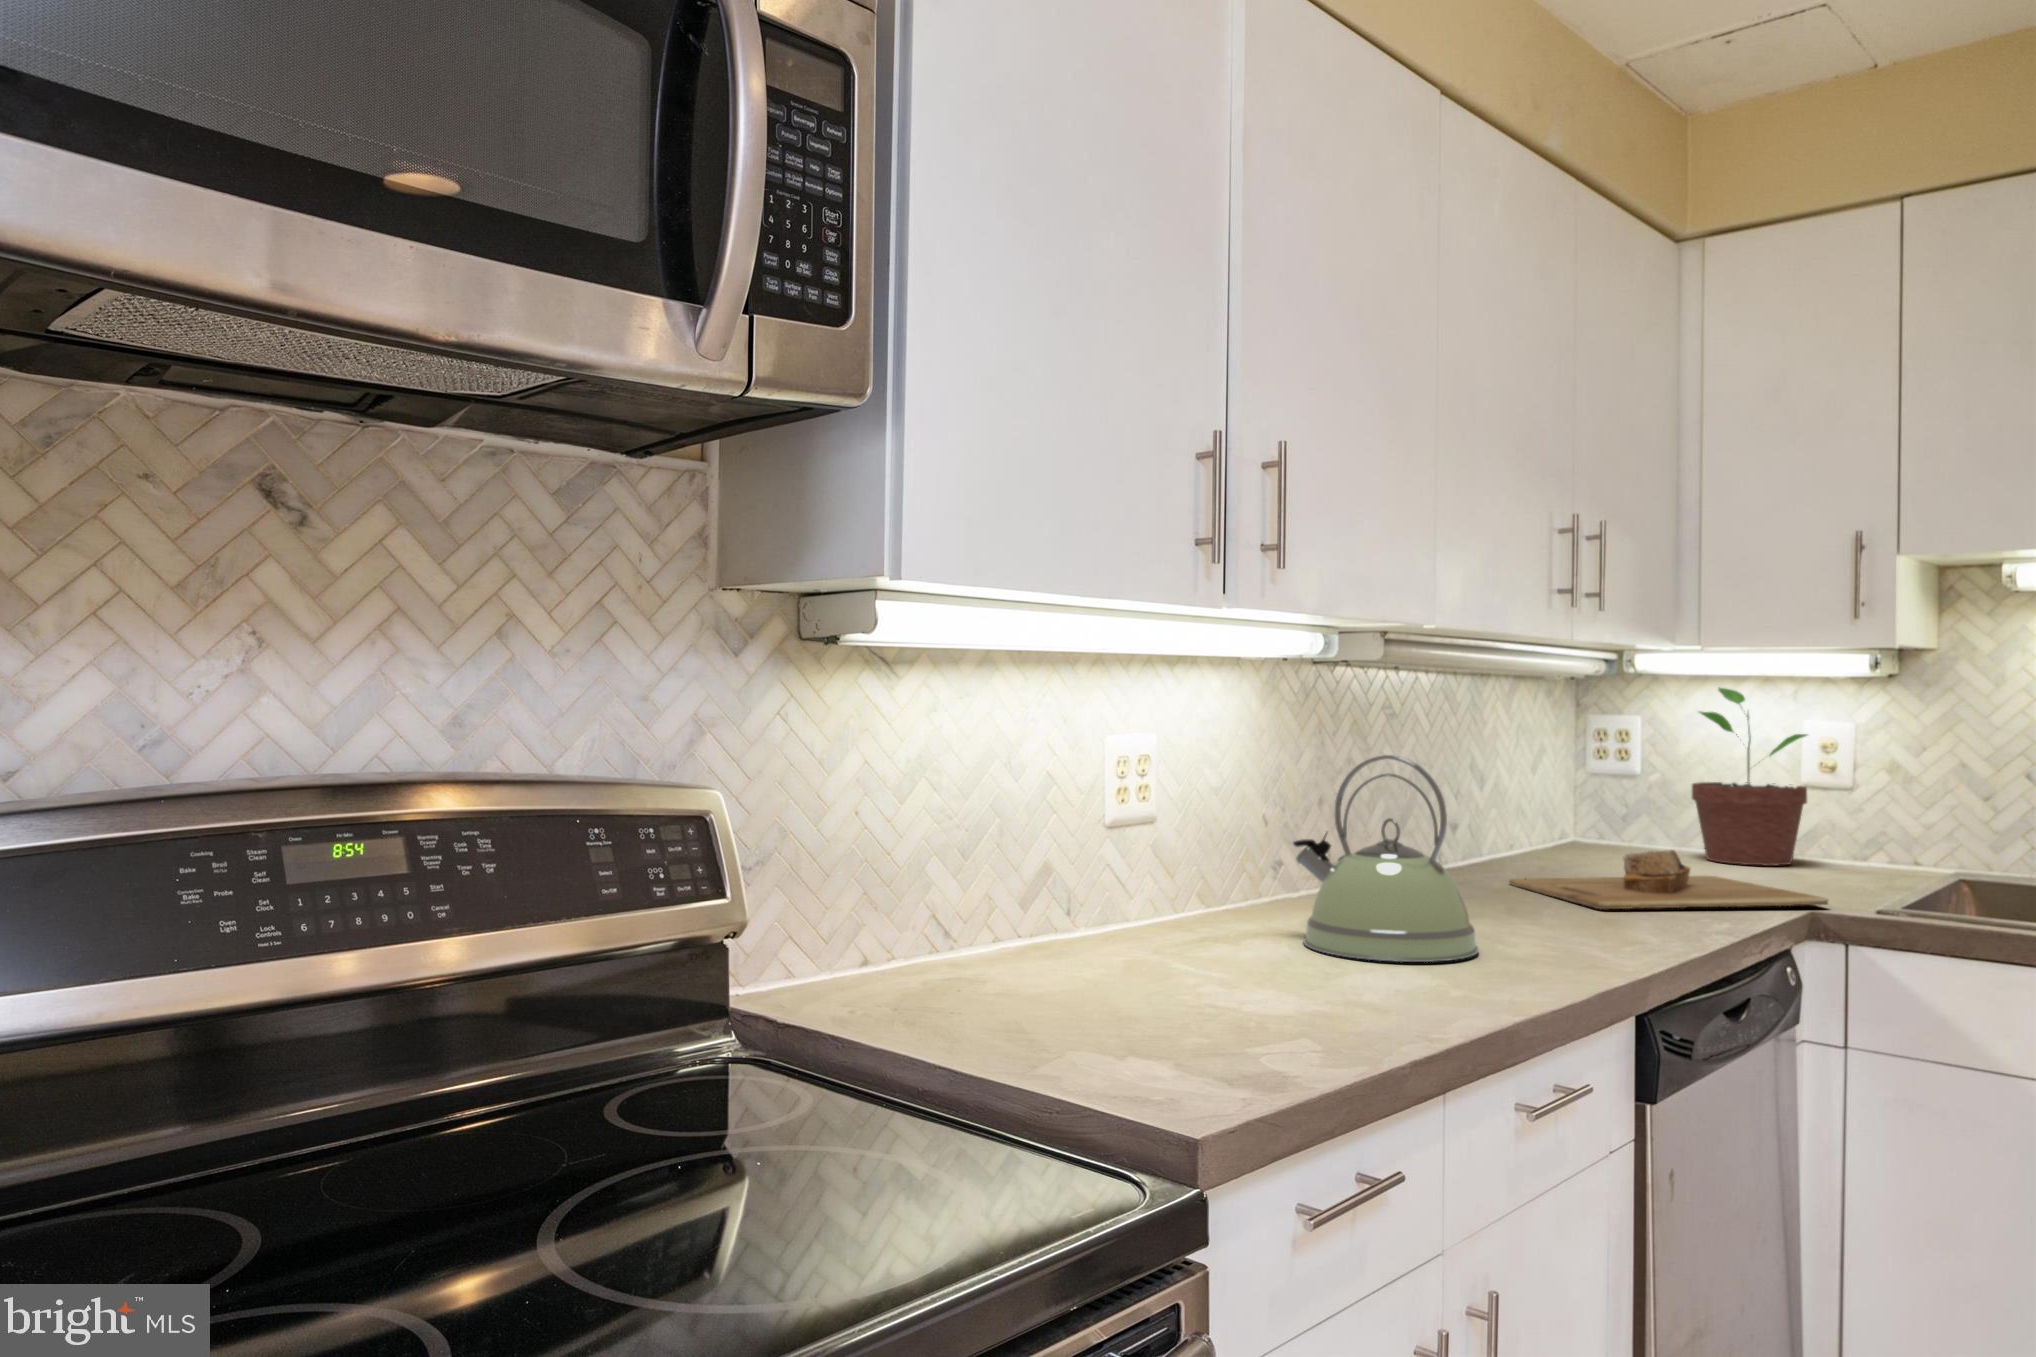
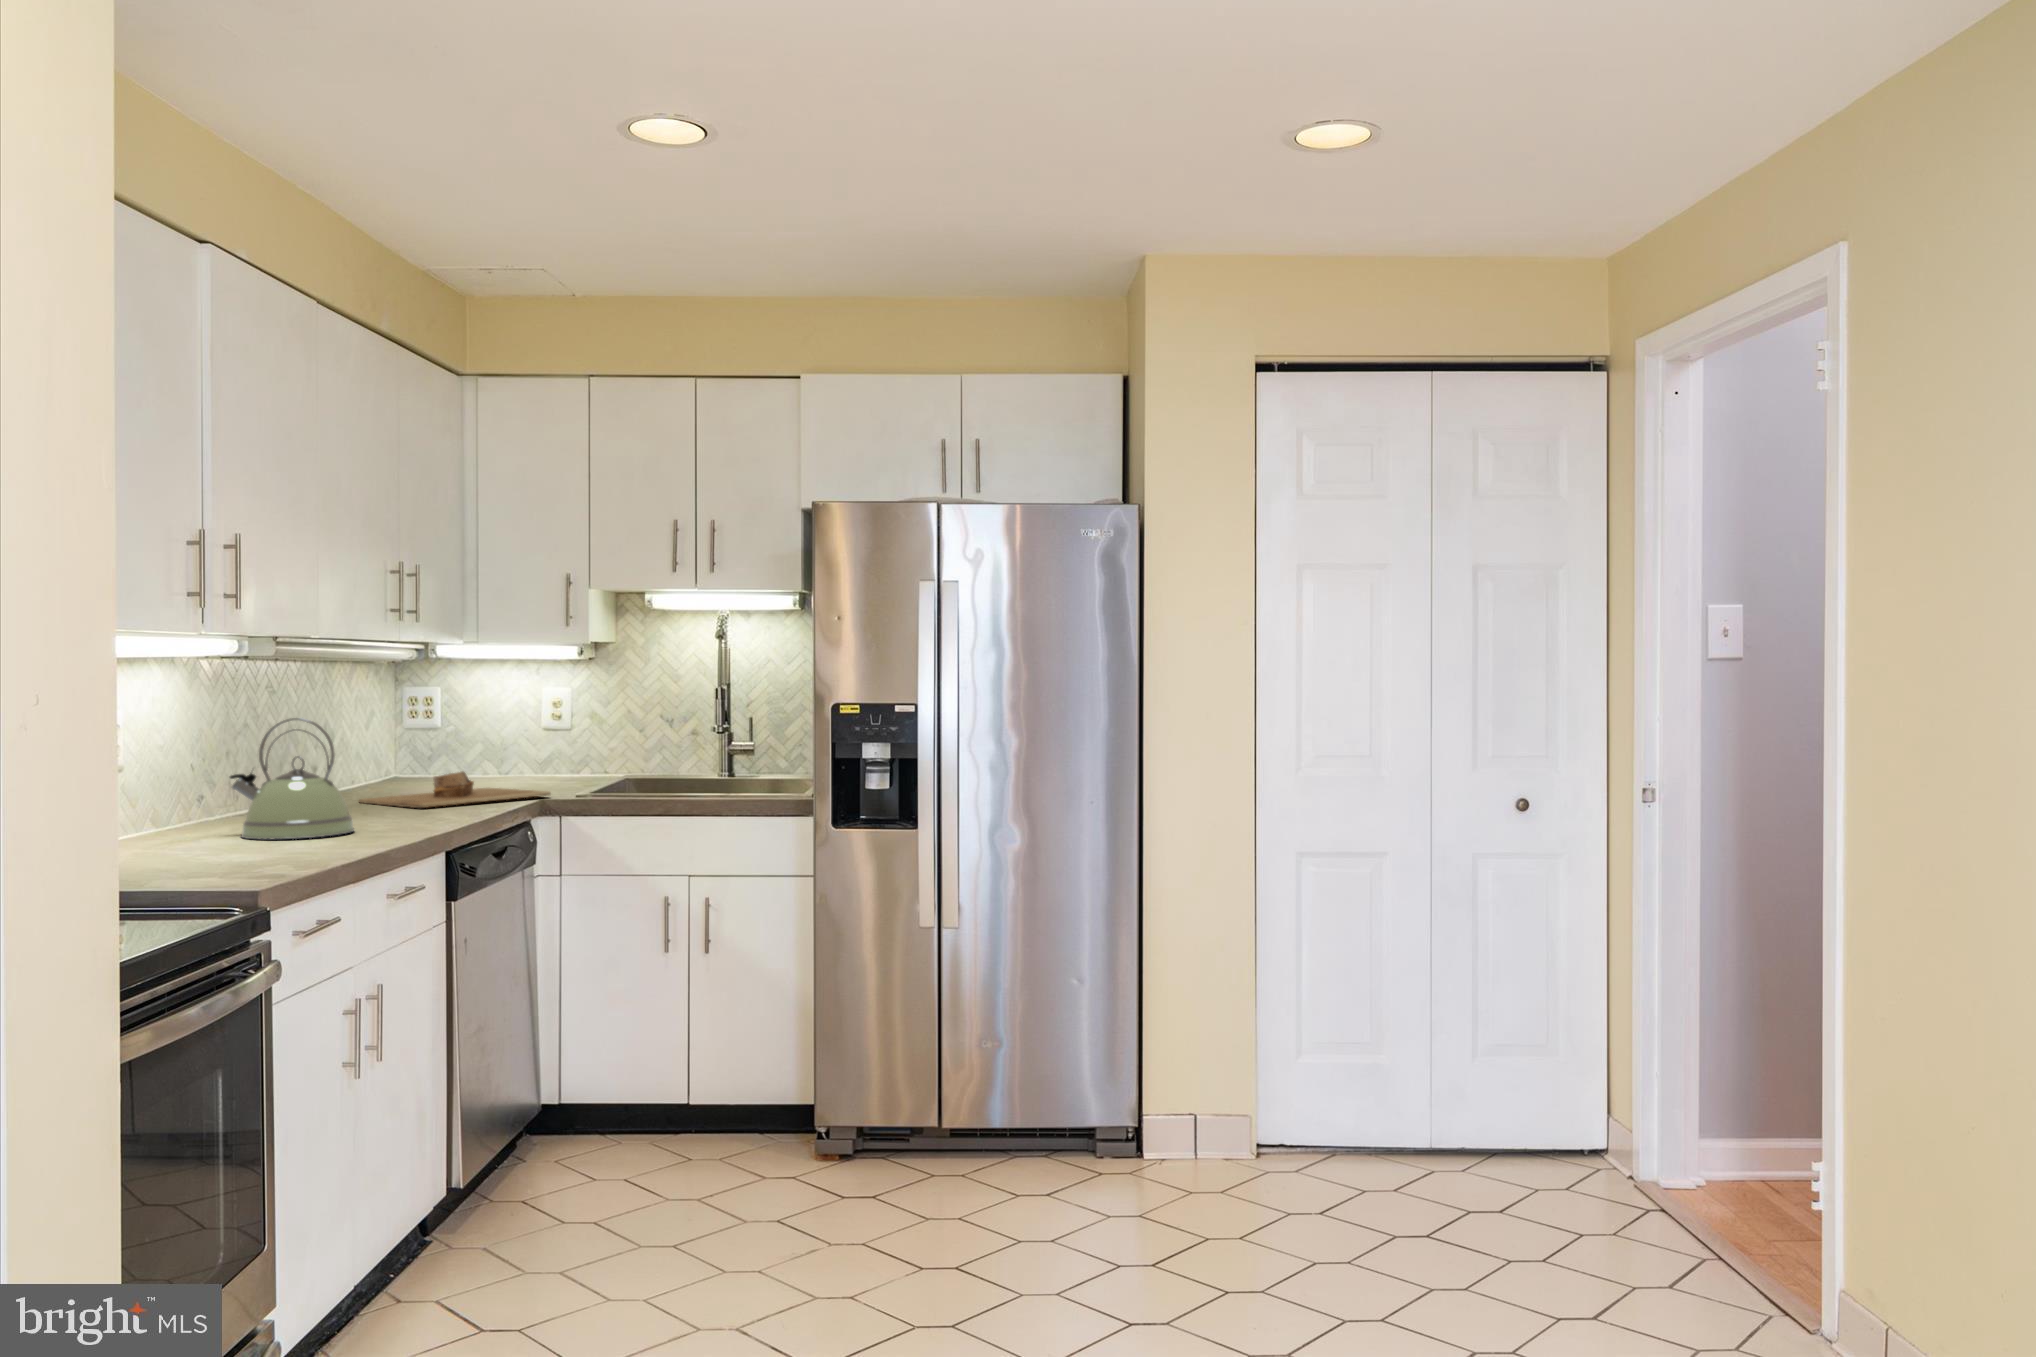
potted plant: present [1692,688,1807,866] -> none [475,667,545,782]

